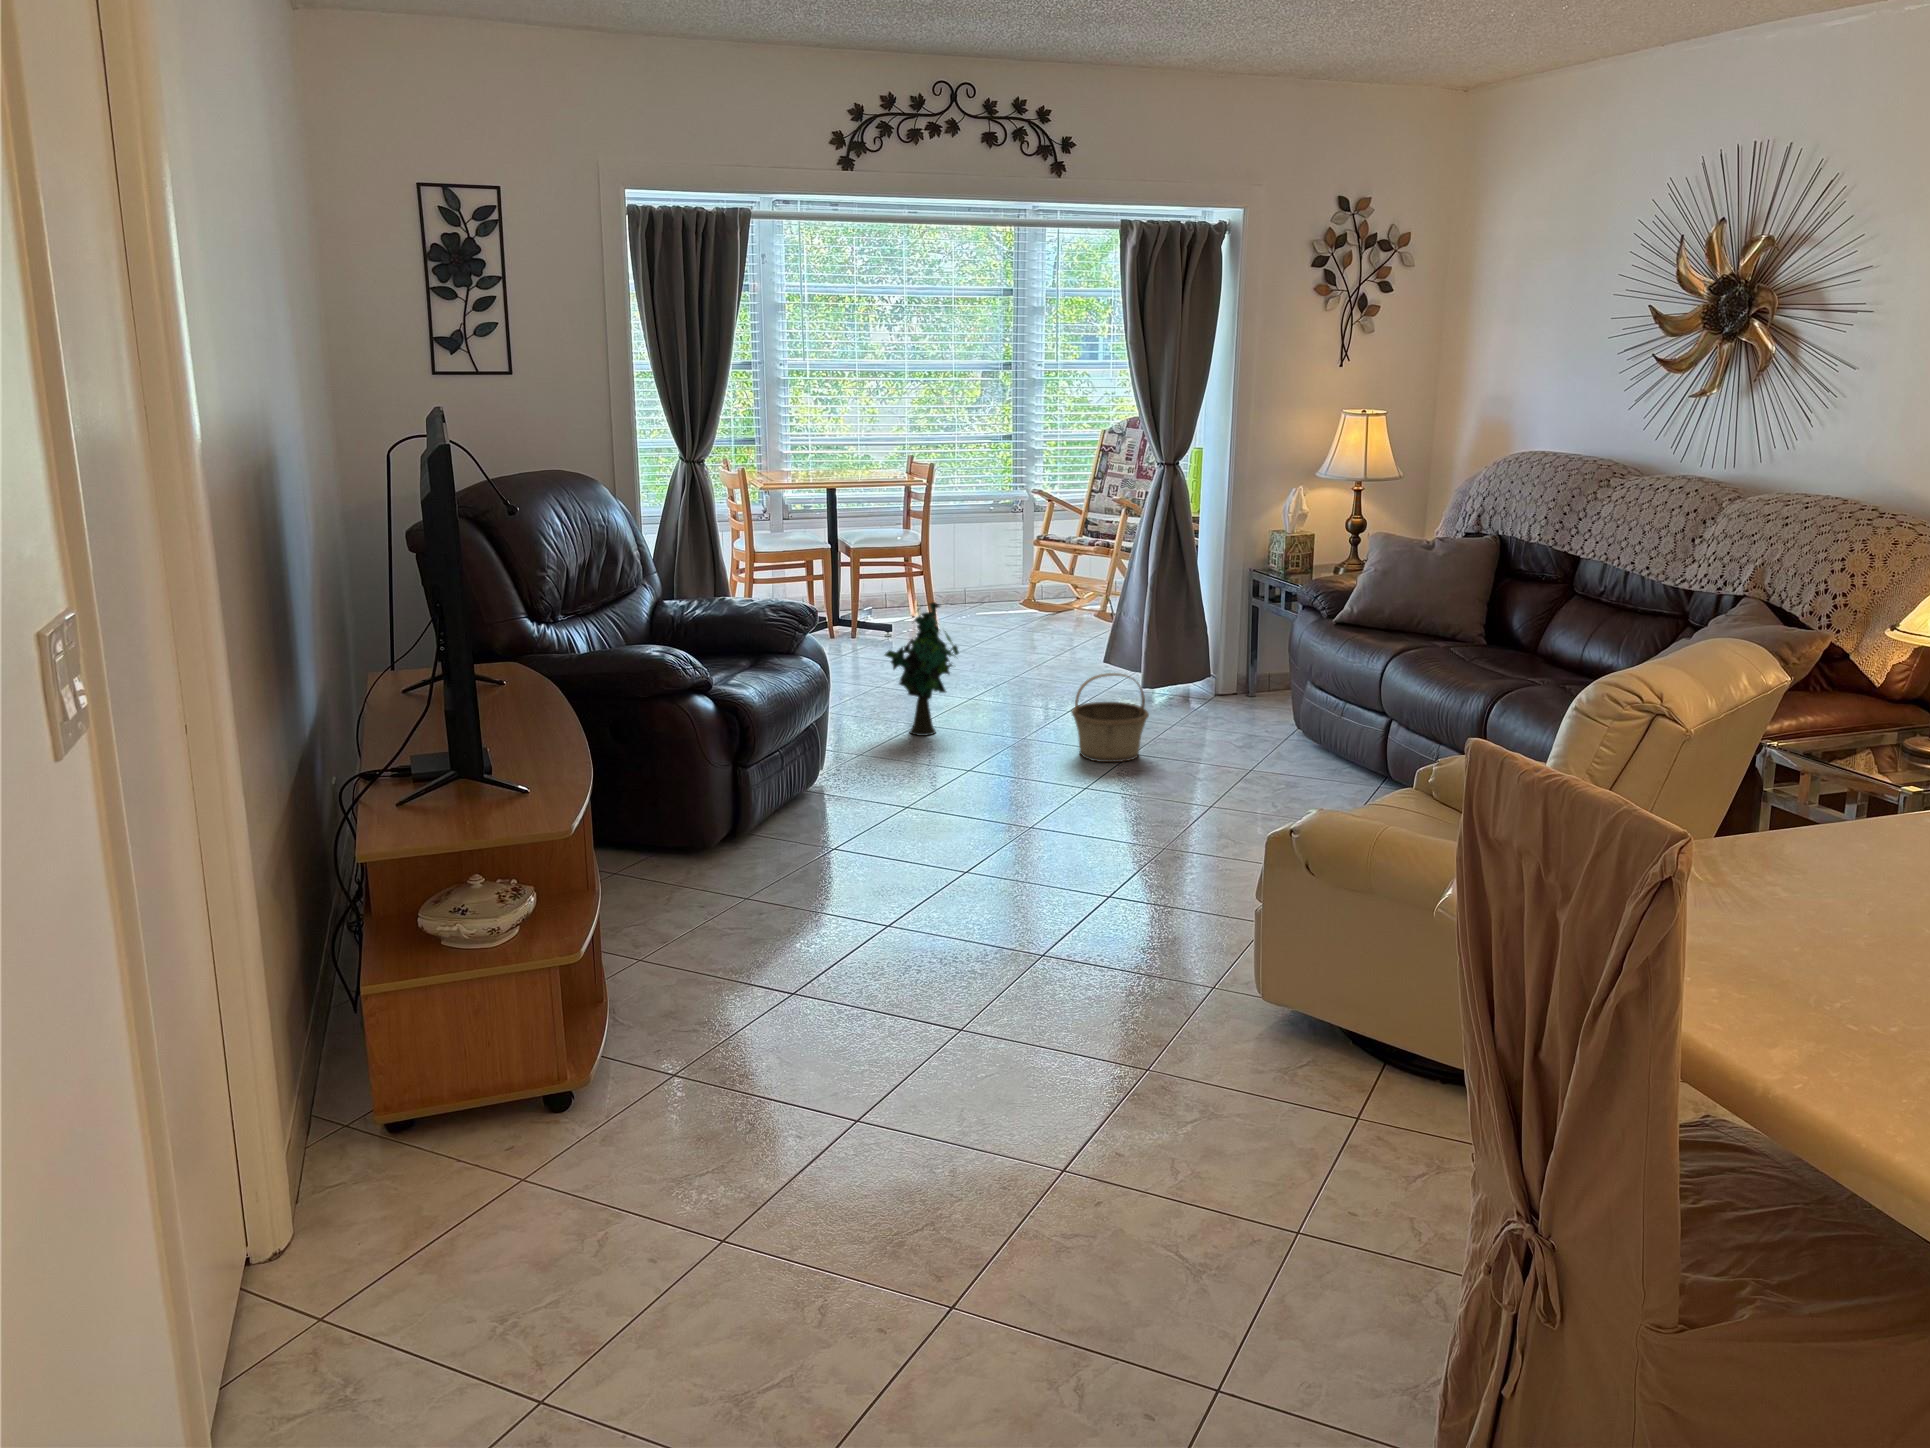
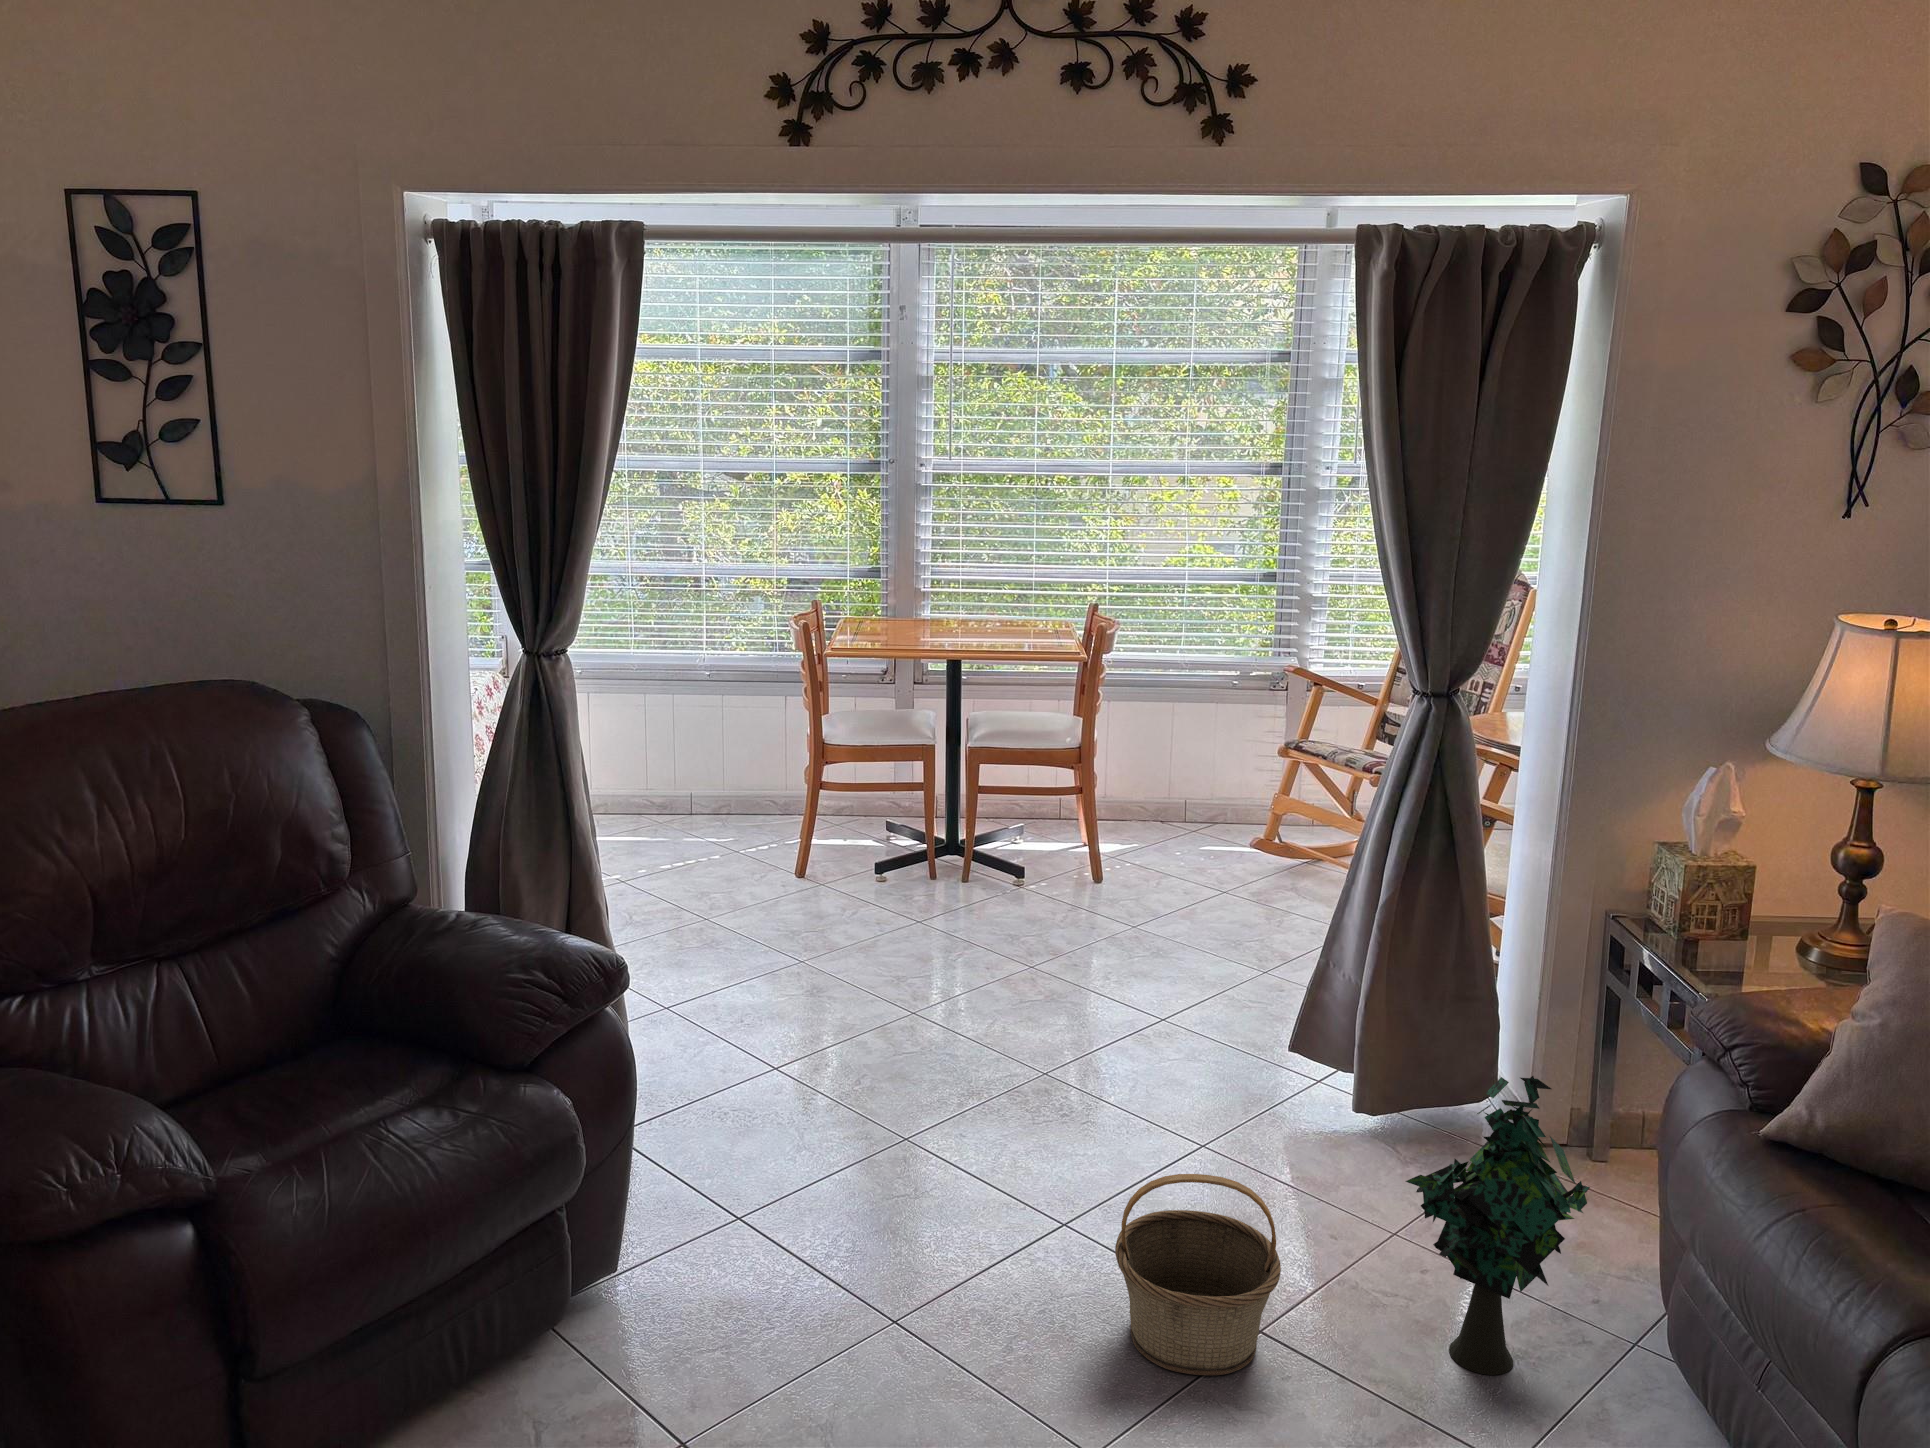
decorative plant: present [885,602,959,736] -> present [1406,1076,1590,1375]

